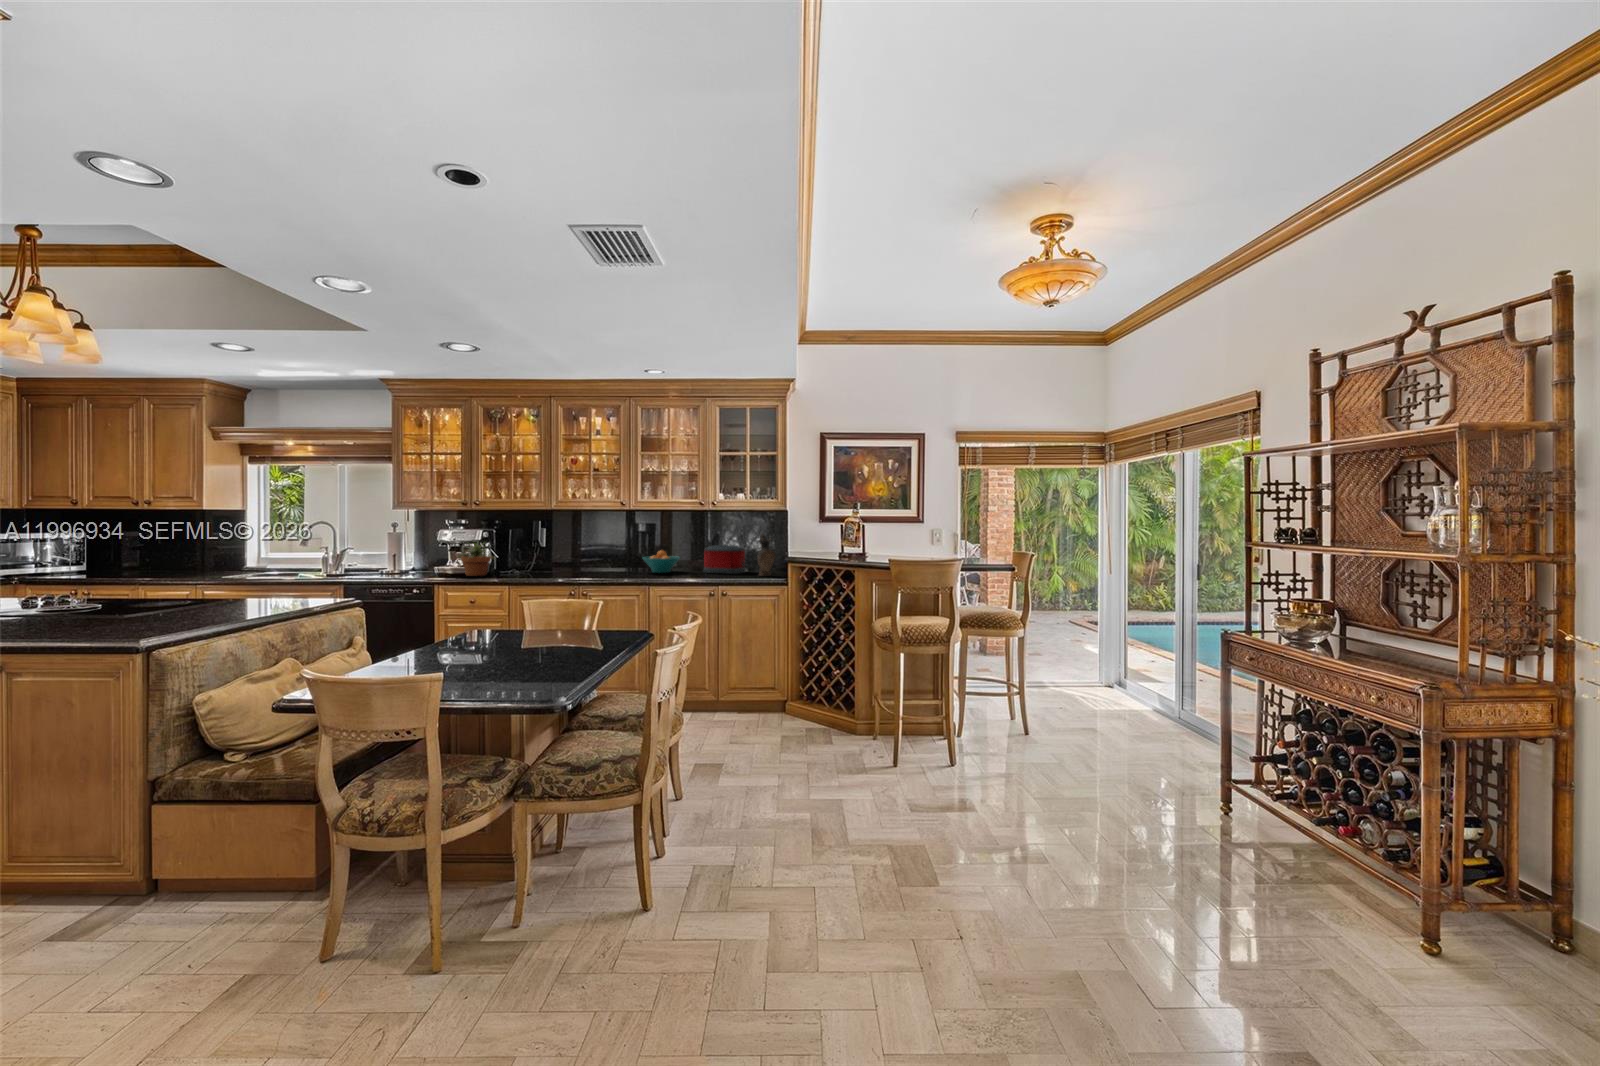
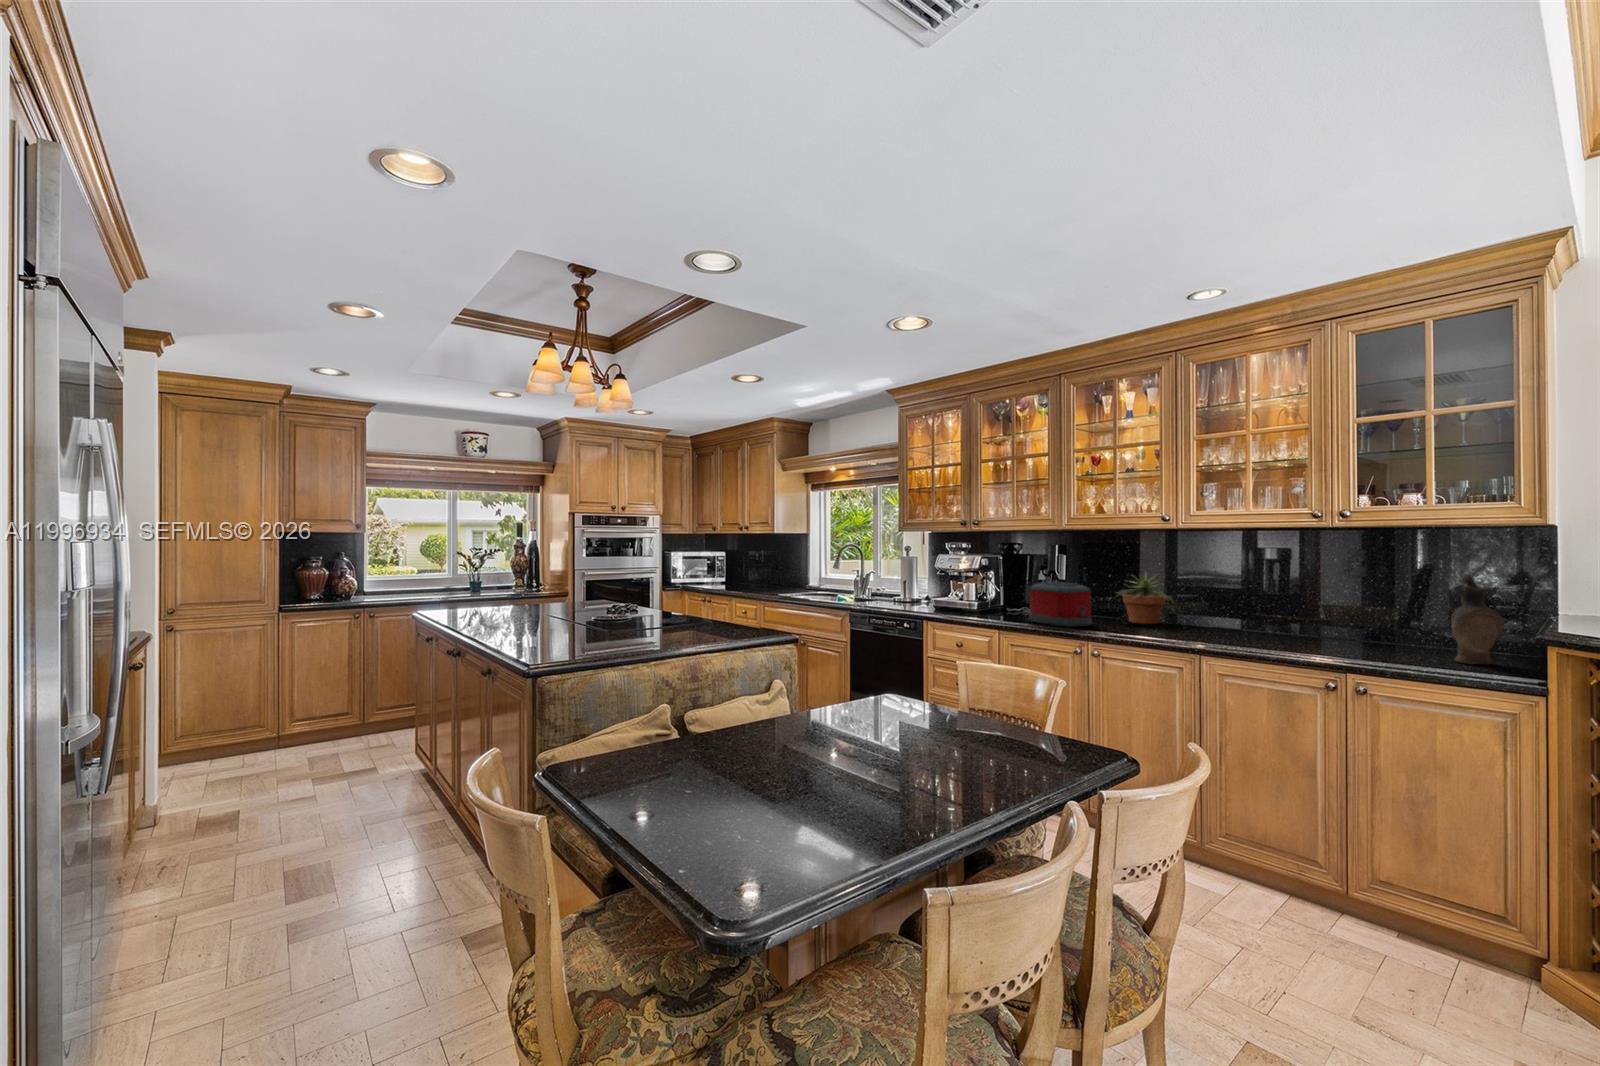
potted plant: present [458,542,493,576] -> present [1118,573,1170,624]
toaster: present [704,545,746,574] -> present [1029,582,1092,627]
fruit bowl: present [643,551,680,573] -> none [1202,595,1276,633]

